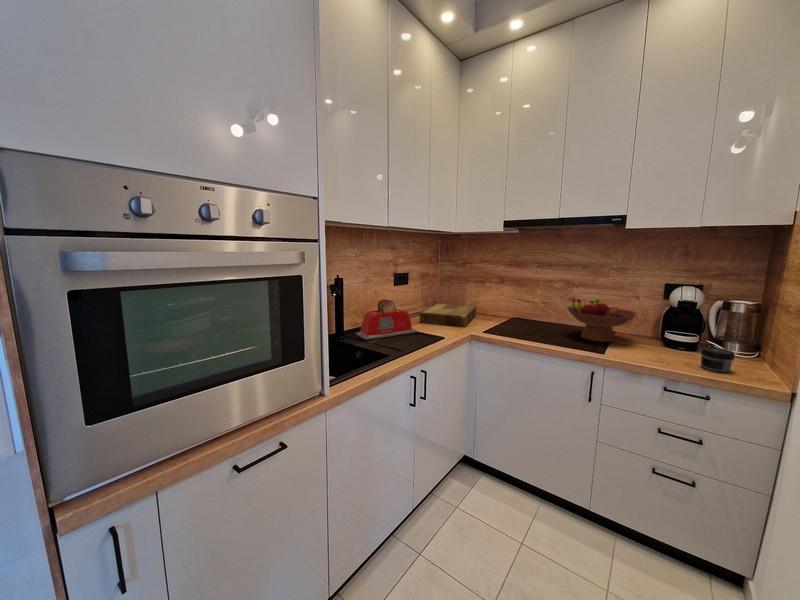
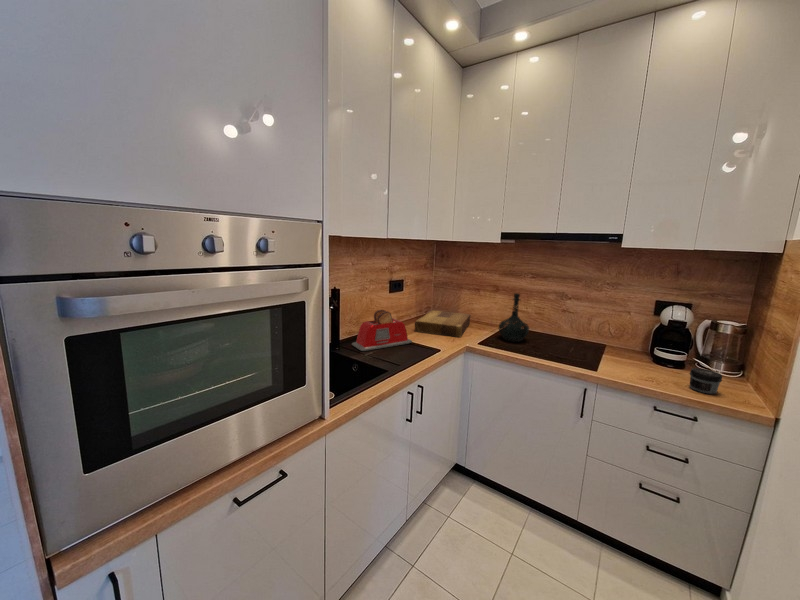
bottle: none [504,281,535,330] -> present [499,293,529,342]
fruit bowl: present [567,299,637,342] -> none [561,313,629,357]

